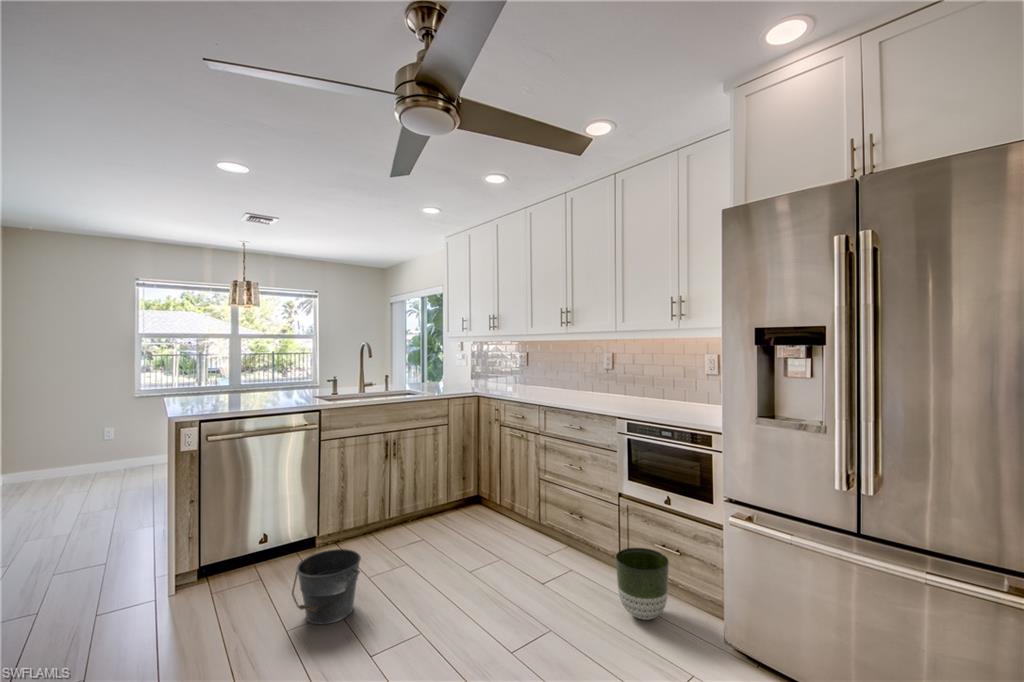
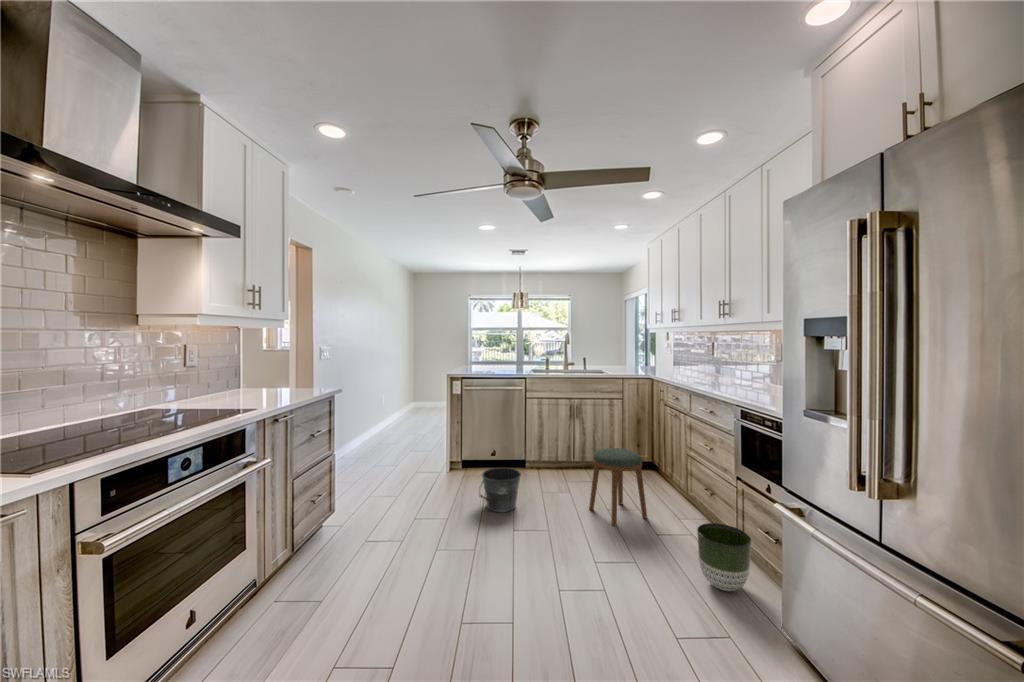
stool: none [451,487,520,587] -> present [589,448,647,526]

